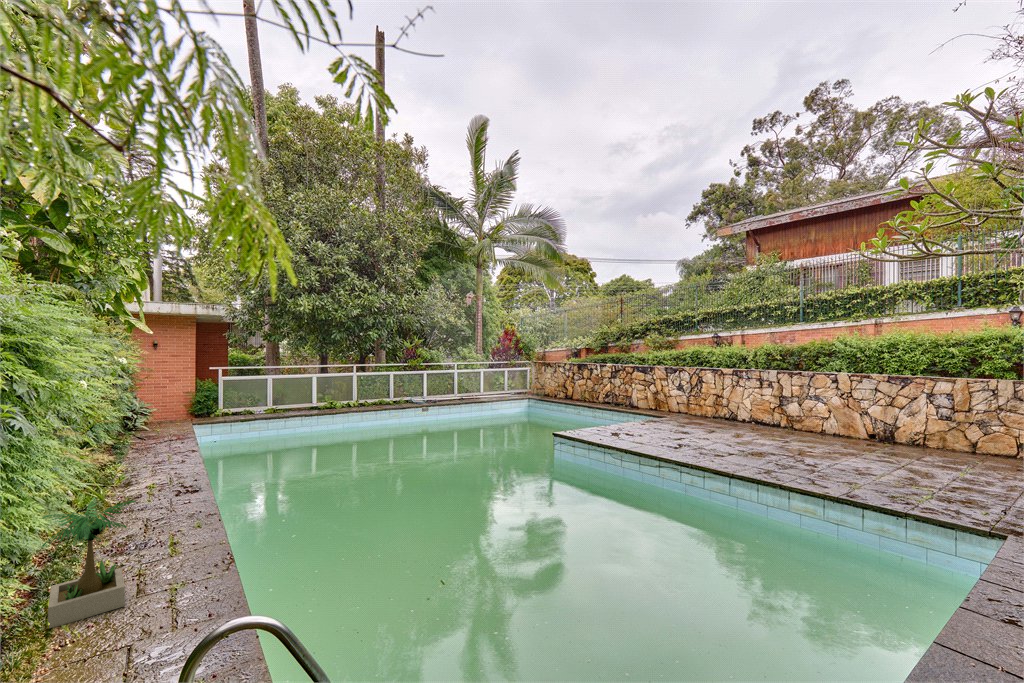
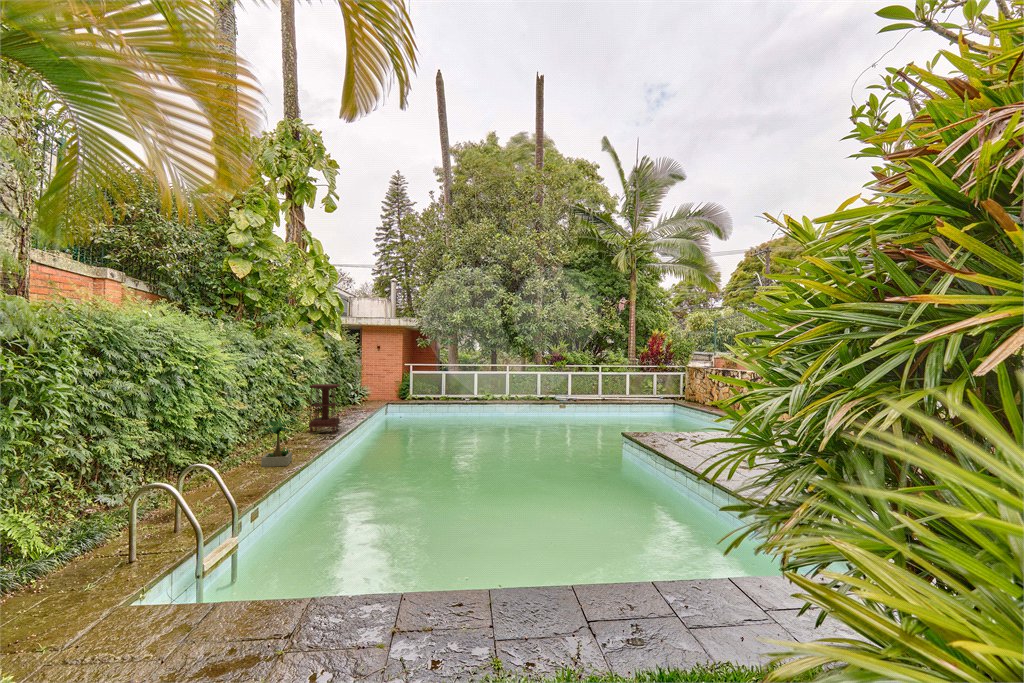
side table: none [95,407,158,505] -> present [309,384,340,434]

